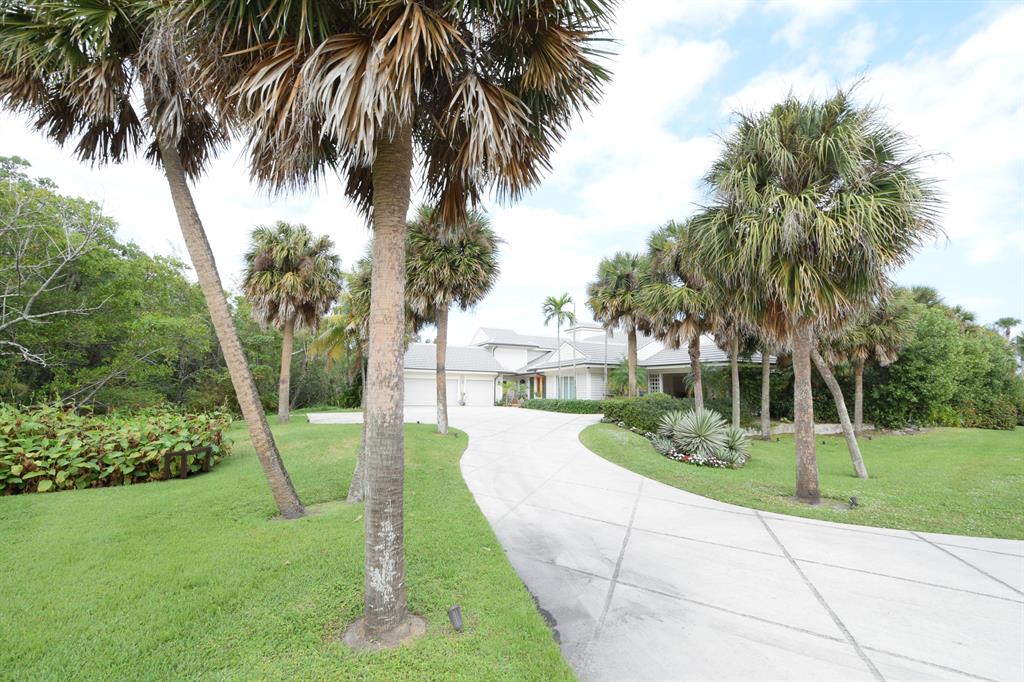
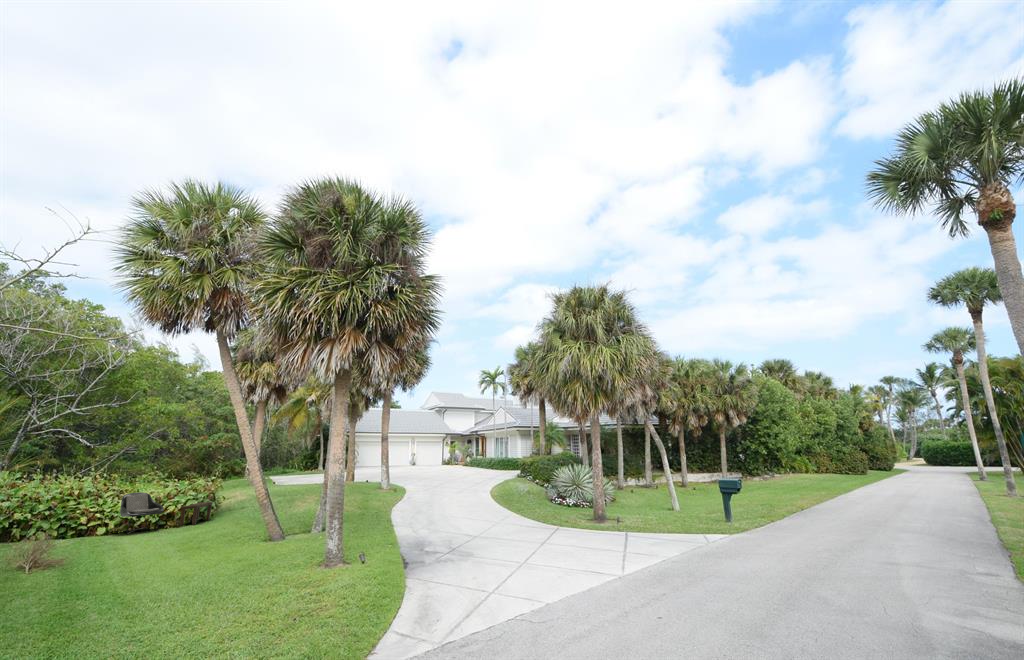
lounge chair: none [64,432,133,493] -> present [115,492,164,534]

